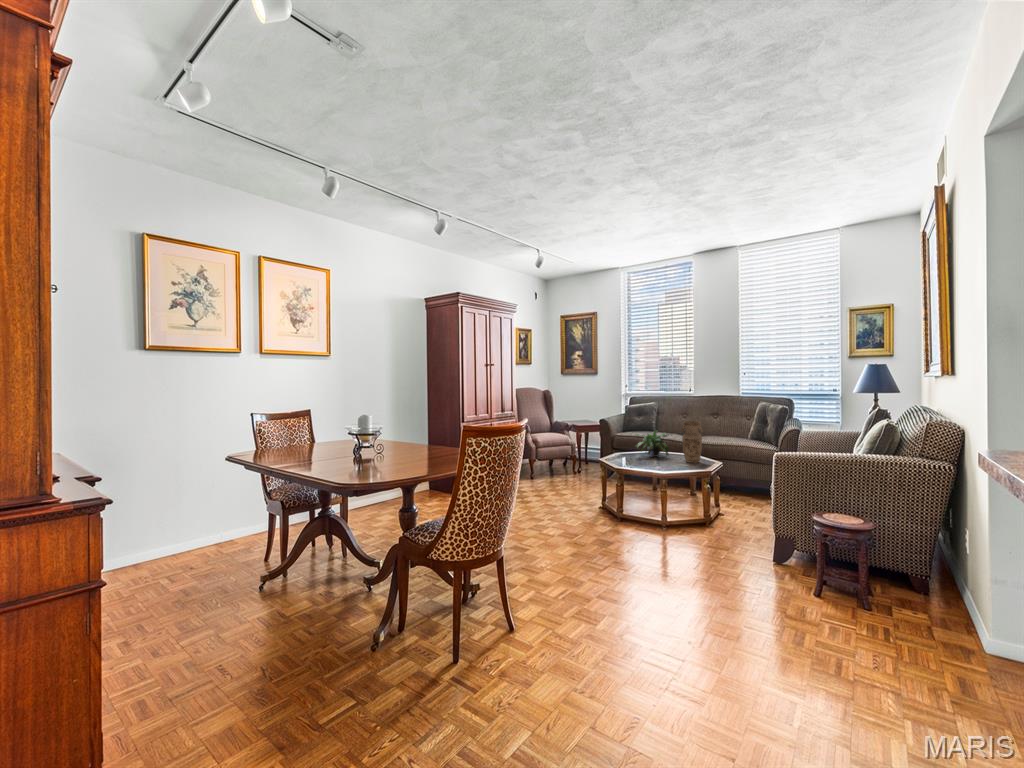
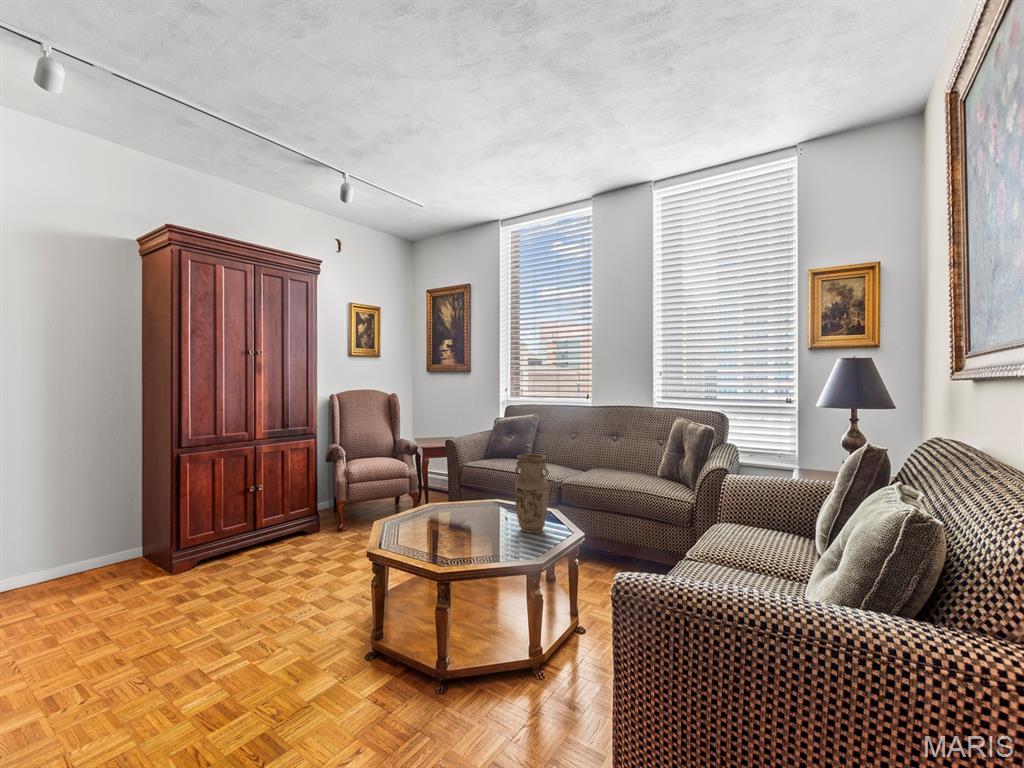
potted plant: present [637,430,669,457] -> none [449,468,511,516]

